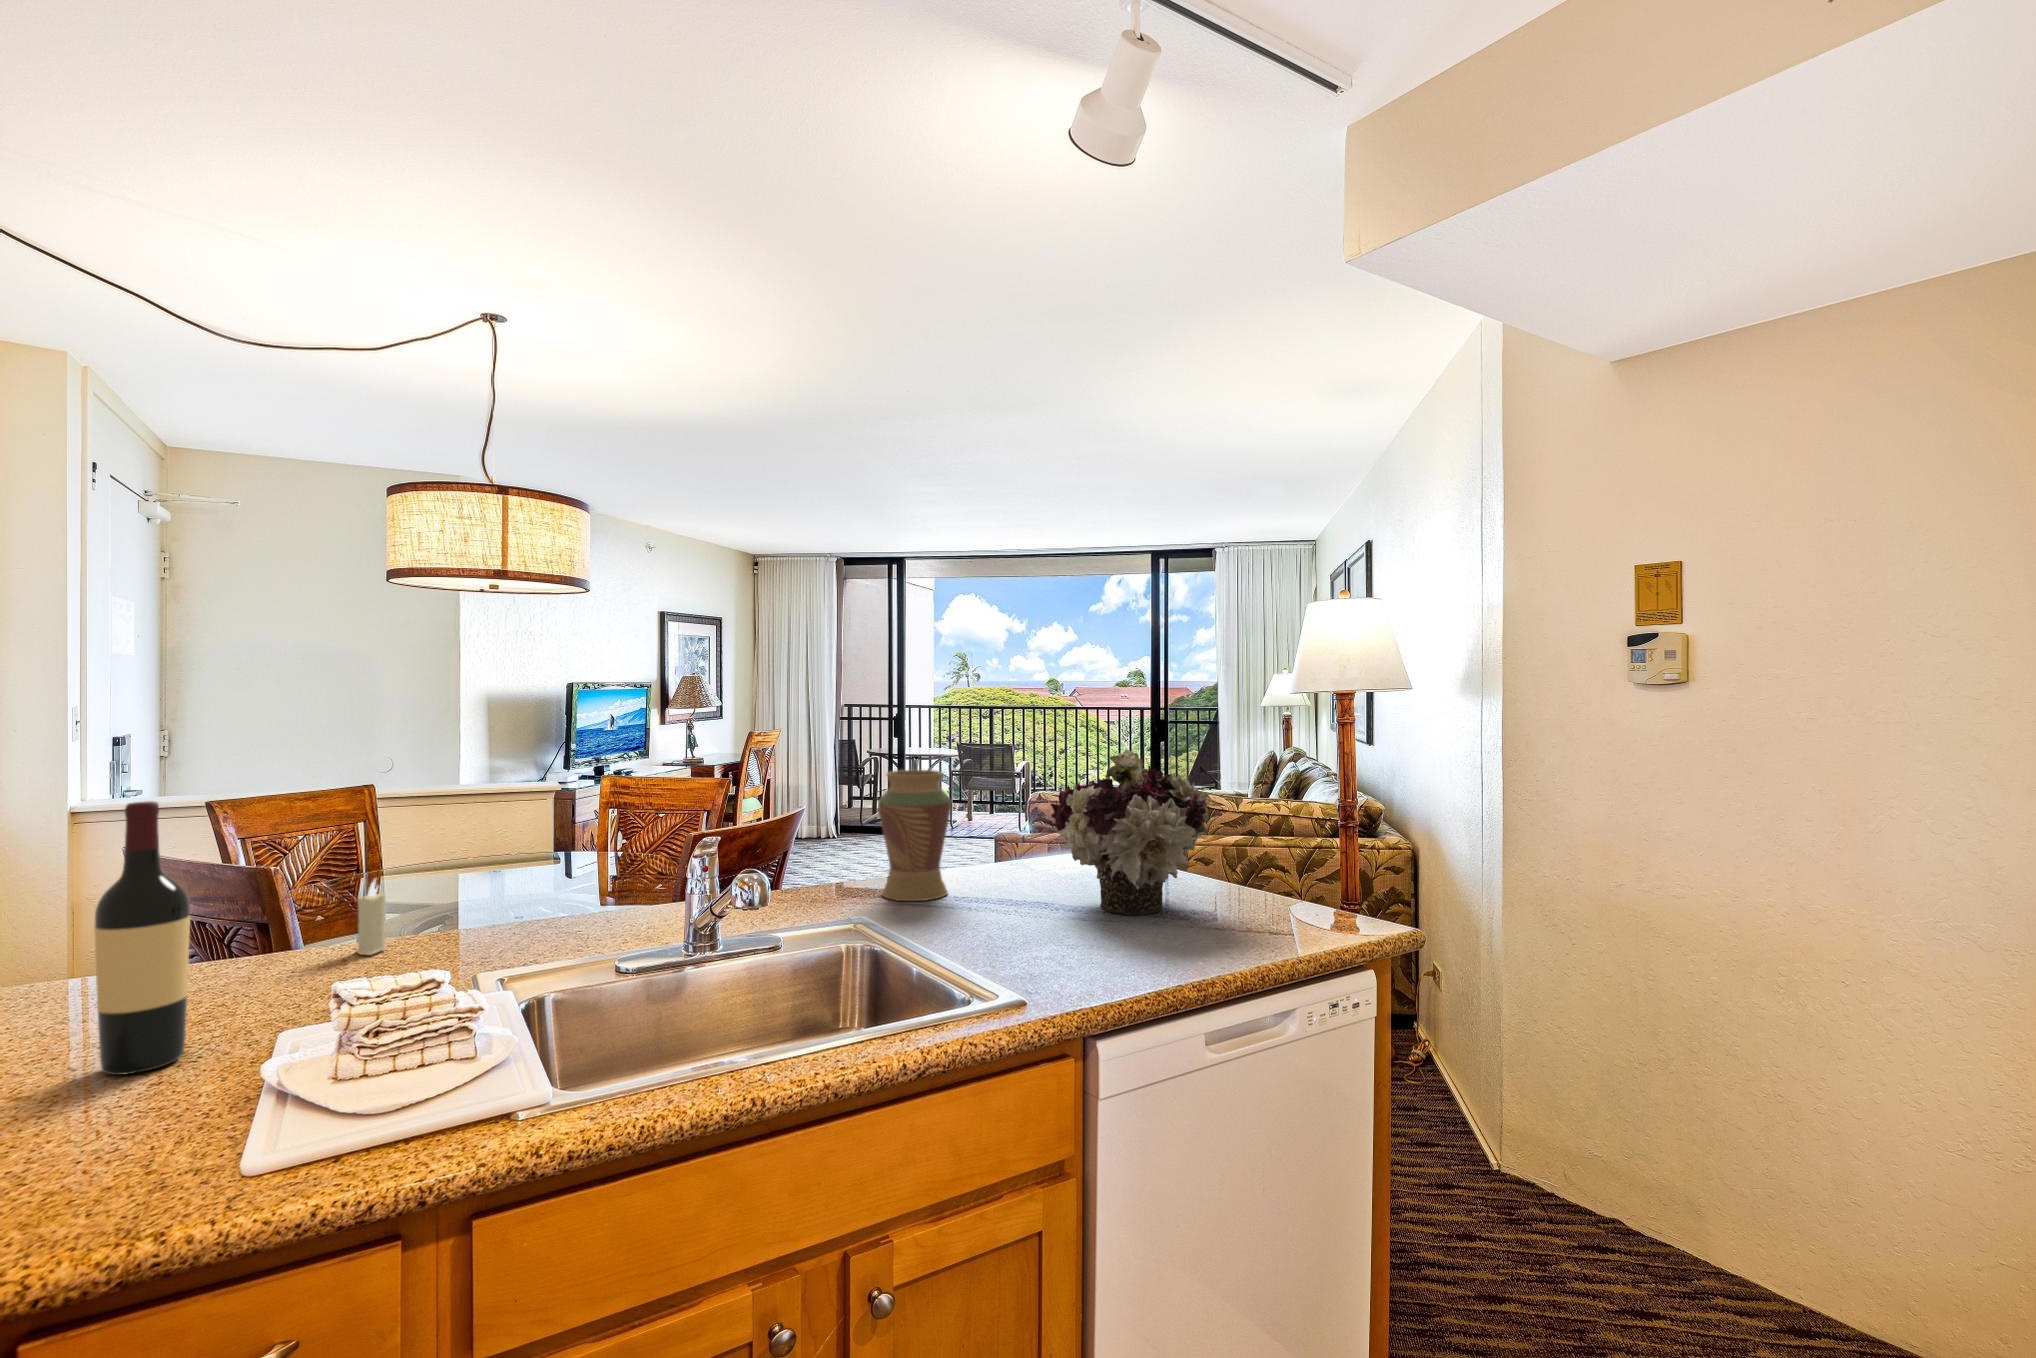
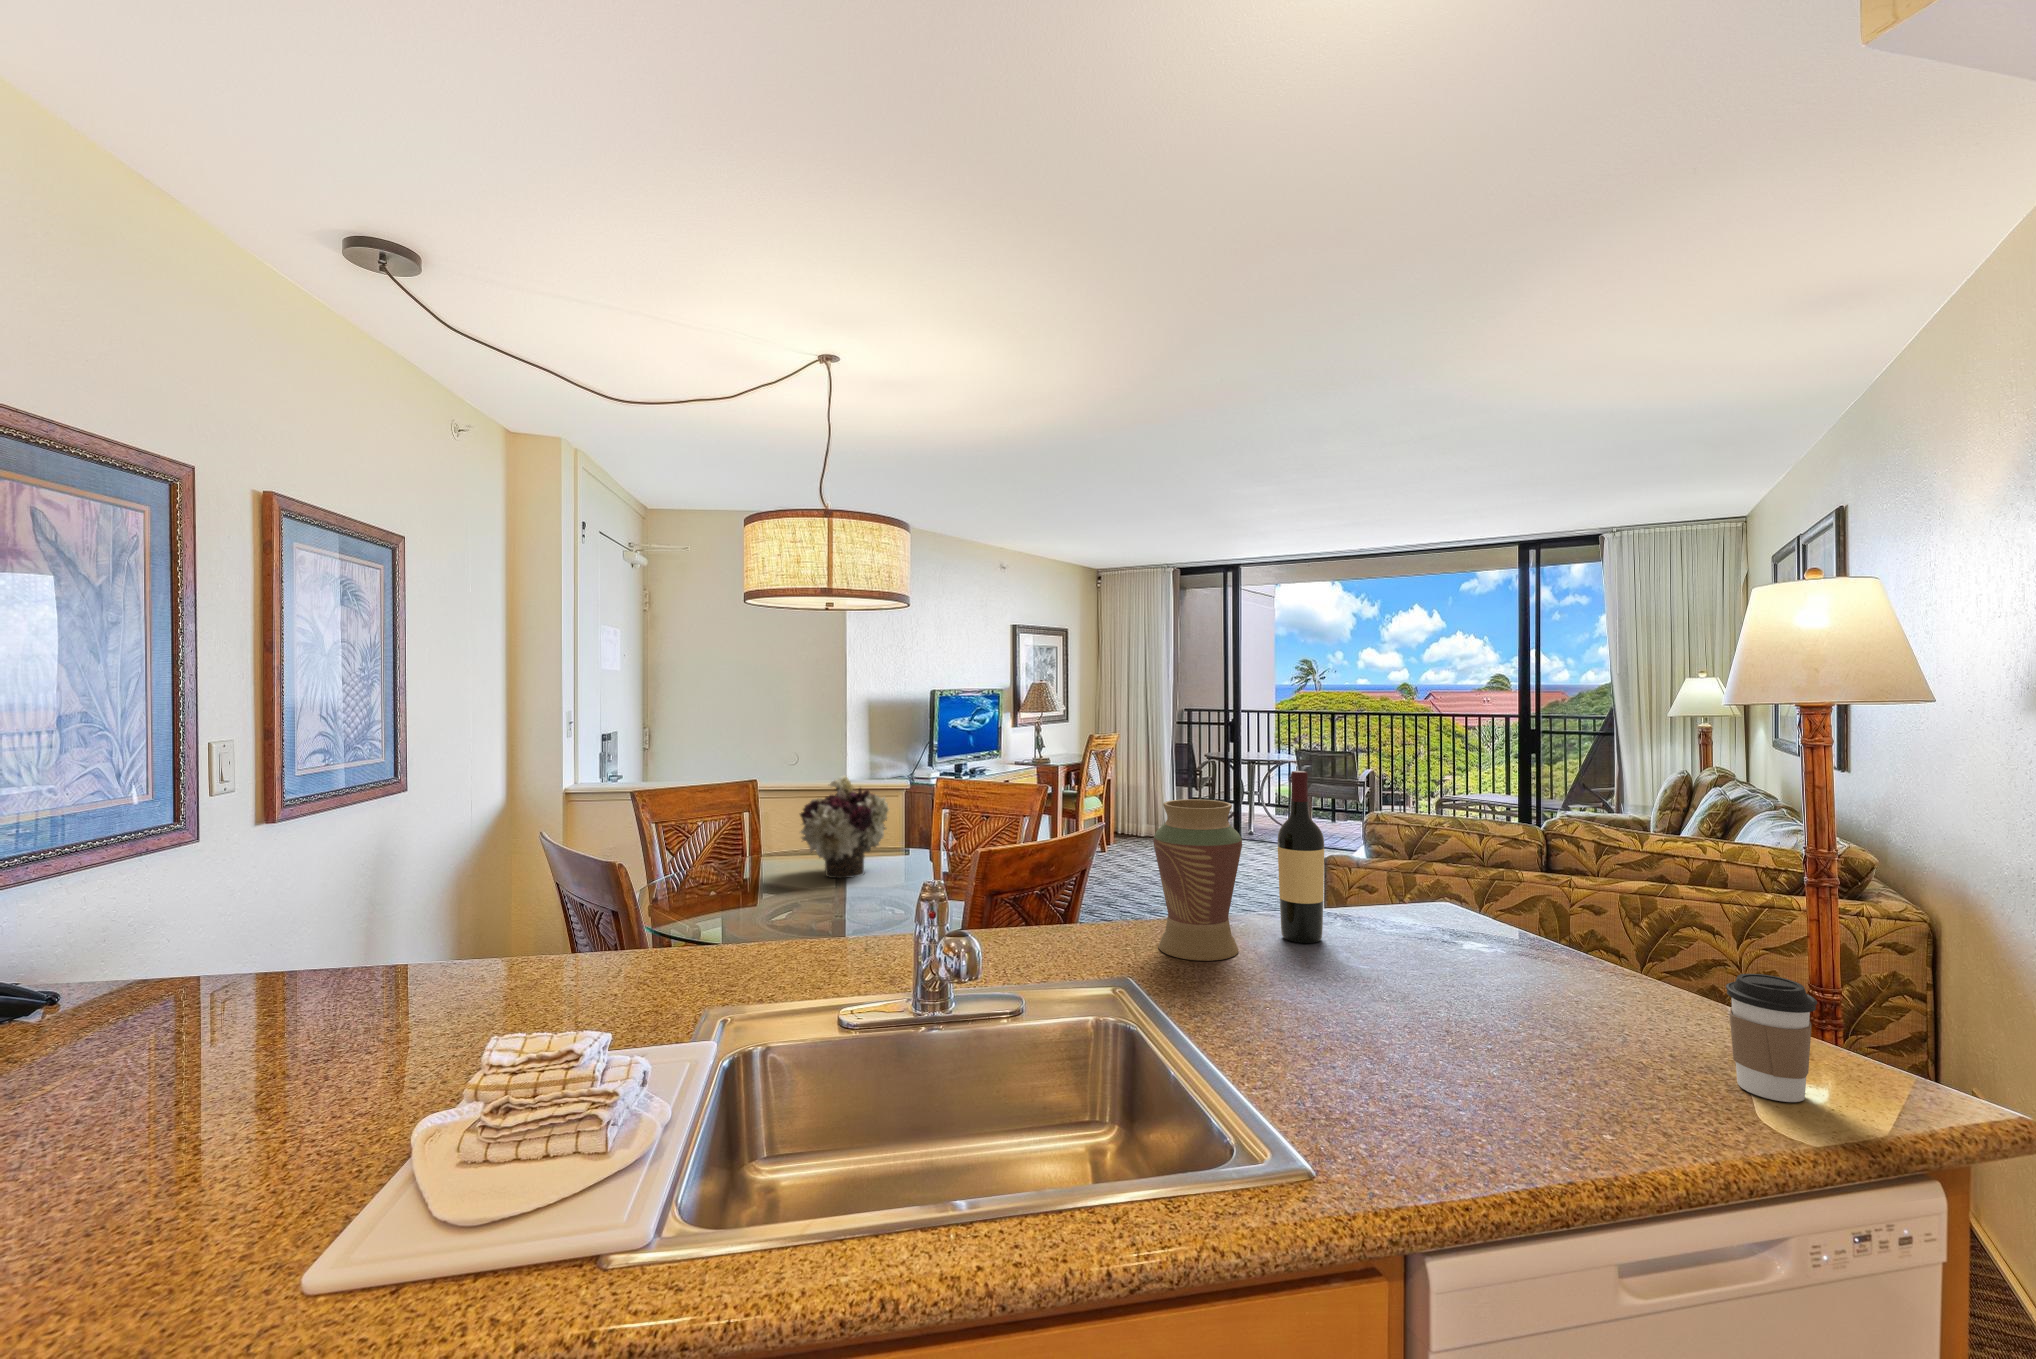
flower arrangement: present [1050,748,1209,915] -> present [800,775,889,878]
wine bottle: present [94,801,190,1075] -> present [1278,771,1324,943]
coffee cup: none [1268,859,1314,935] -> present [1726,974,1817,1102]
candle: present [356,879,386,955] -> none [631,892,658,969]

